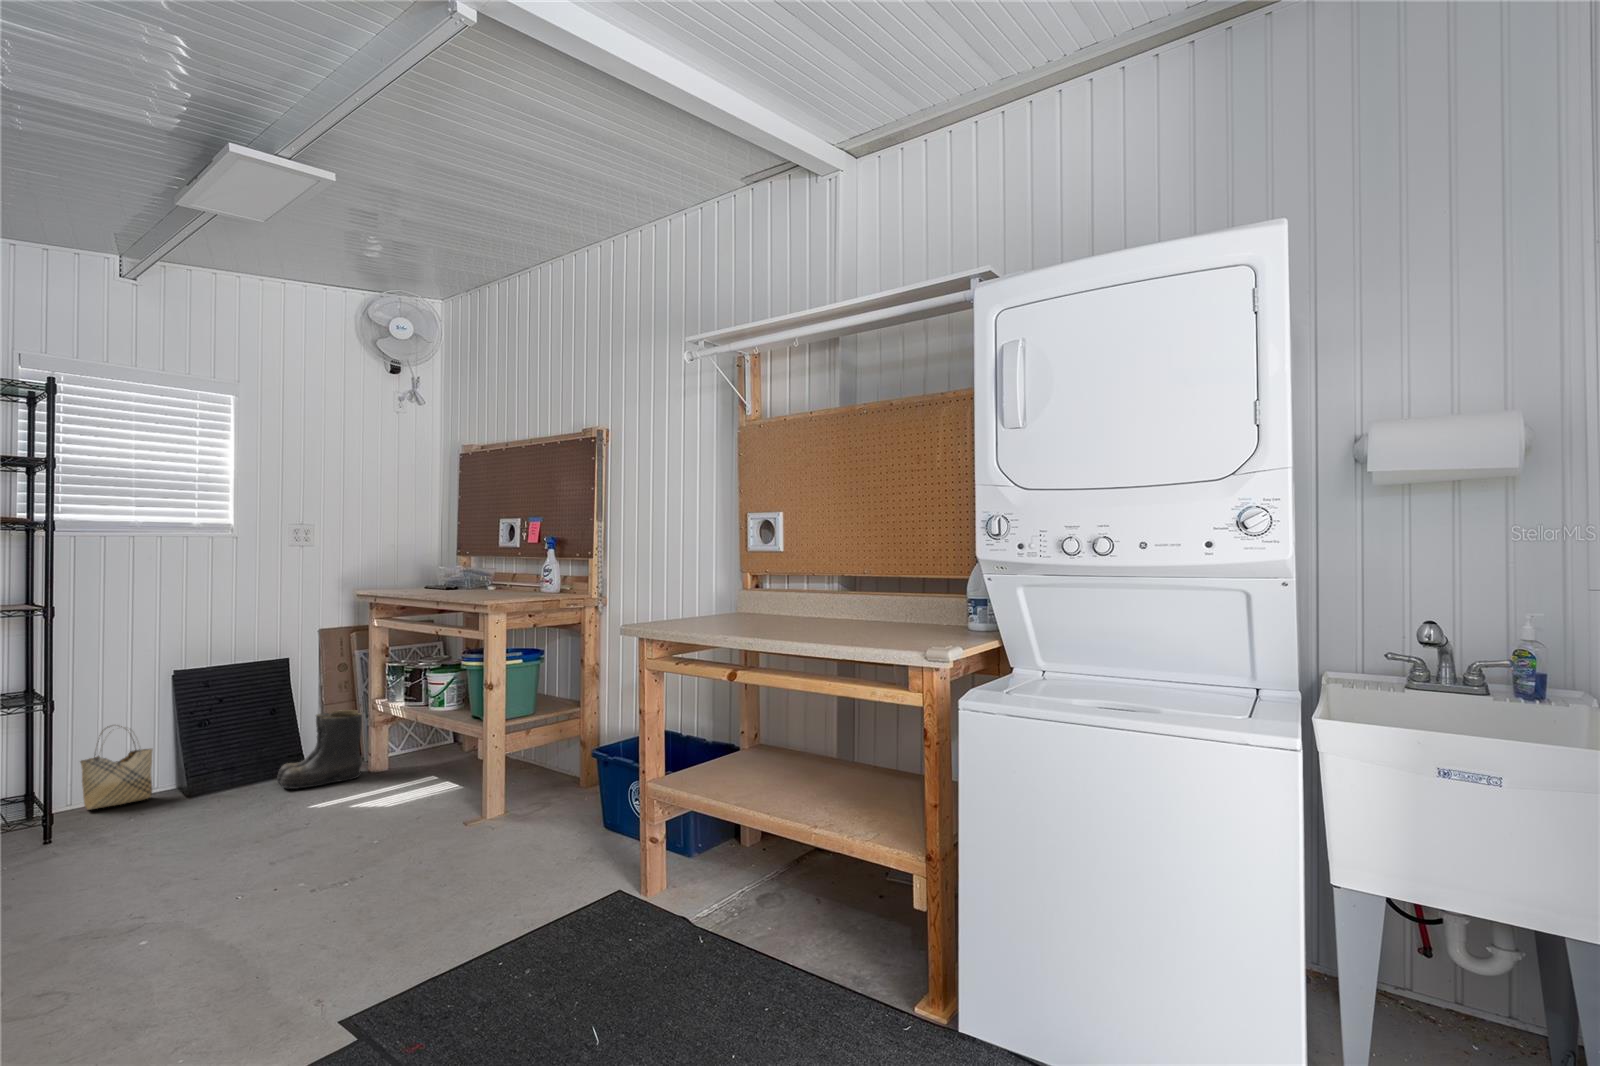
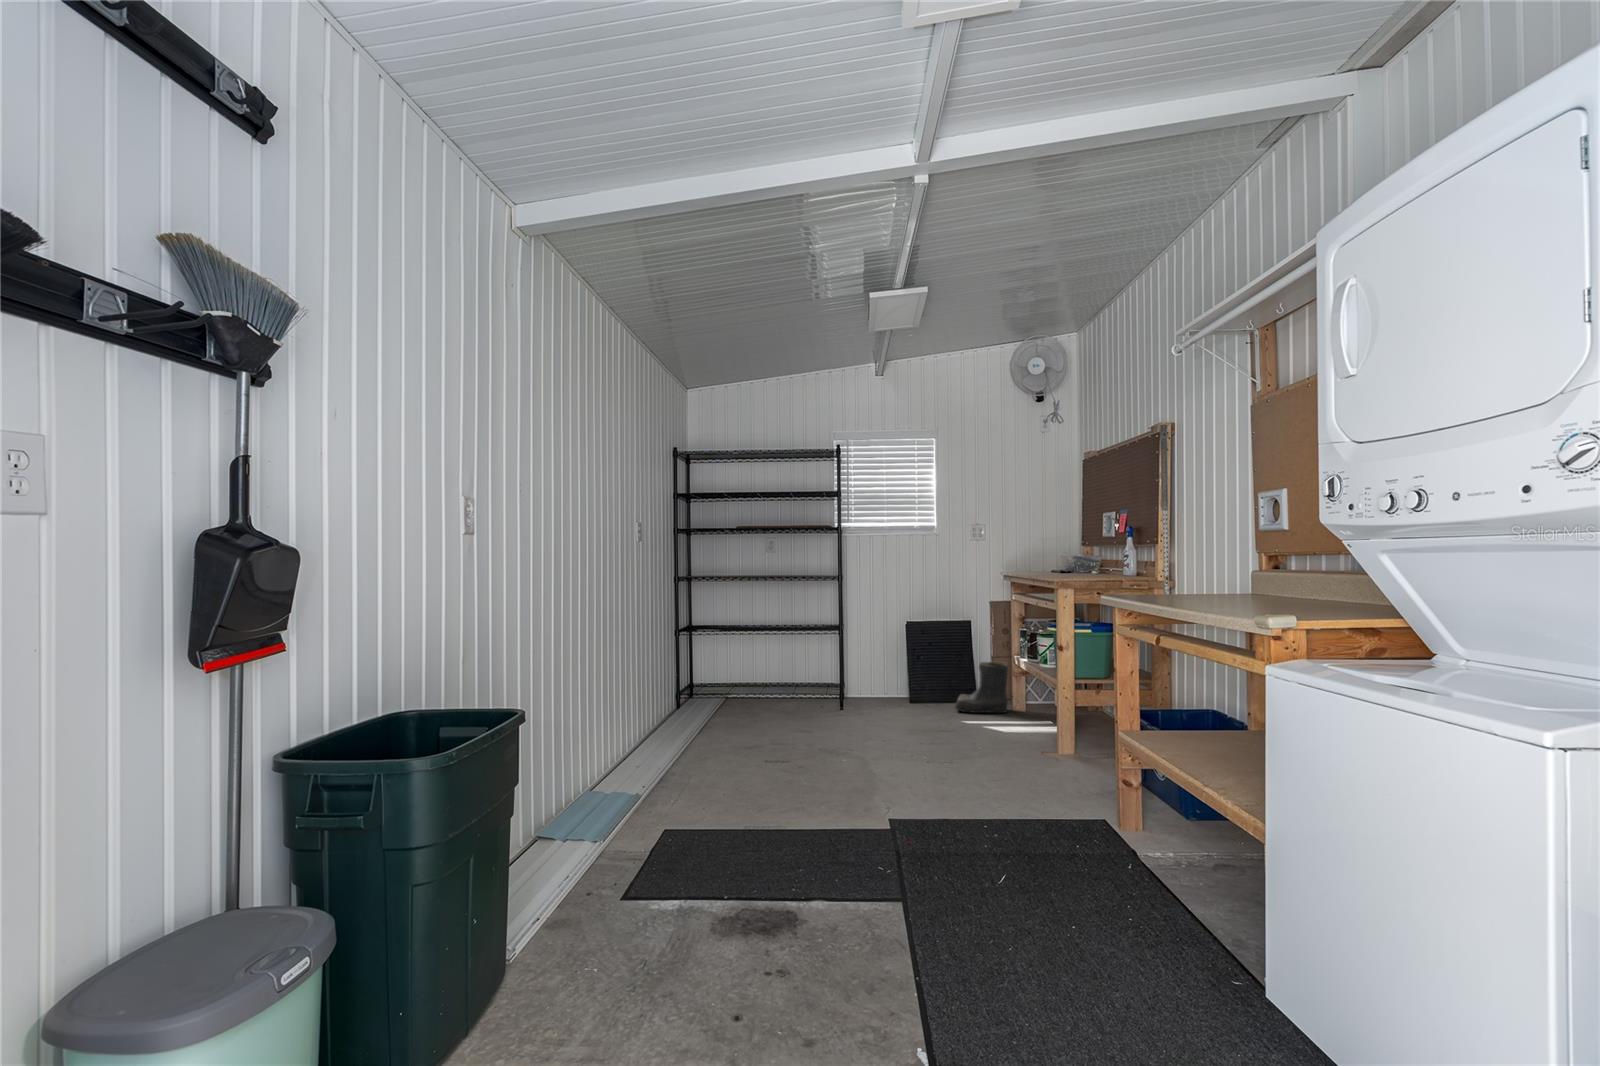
woven basket: present [80,726,152,810] -> none [856,652,892,702]

